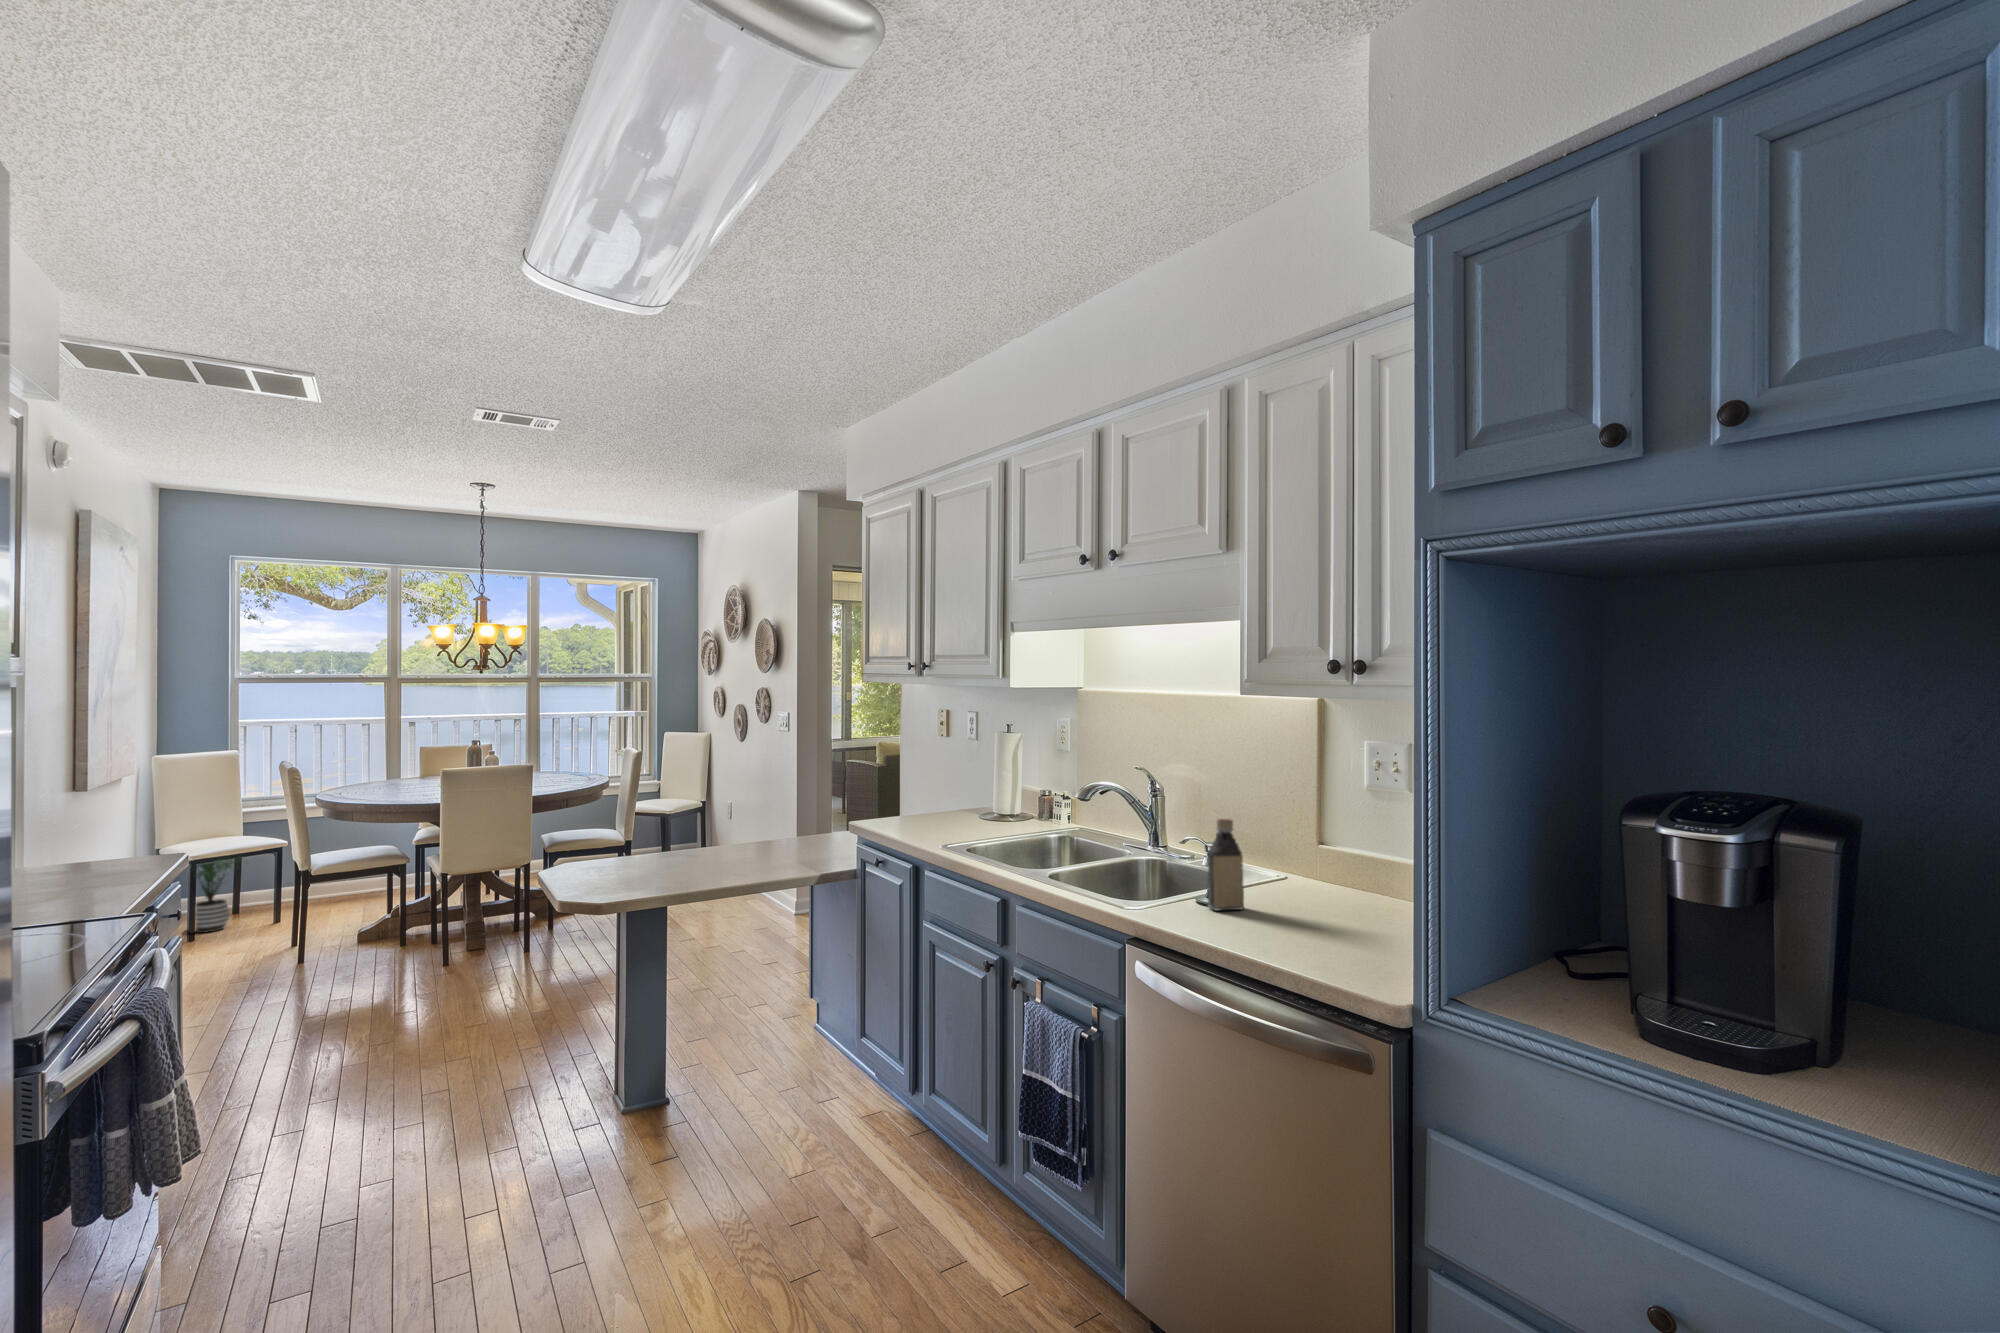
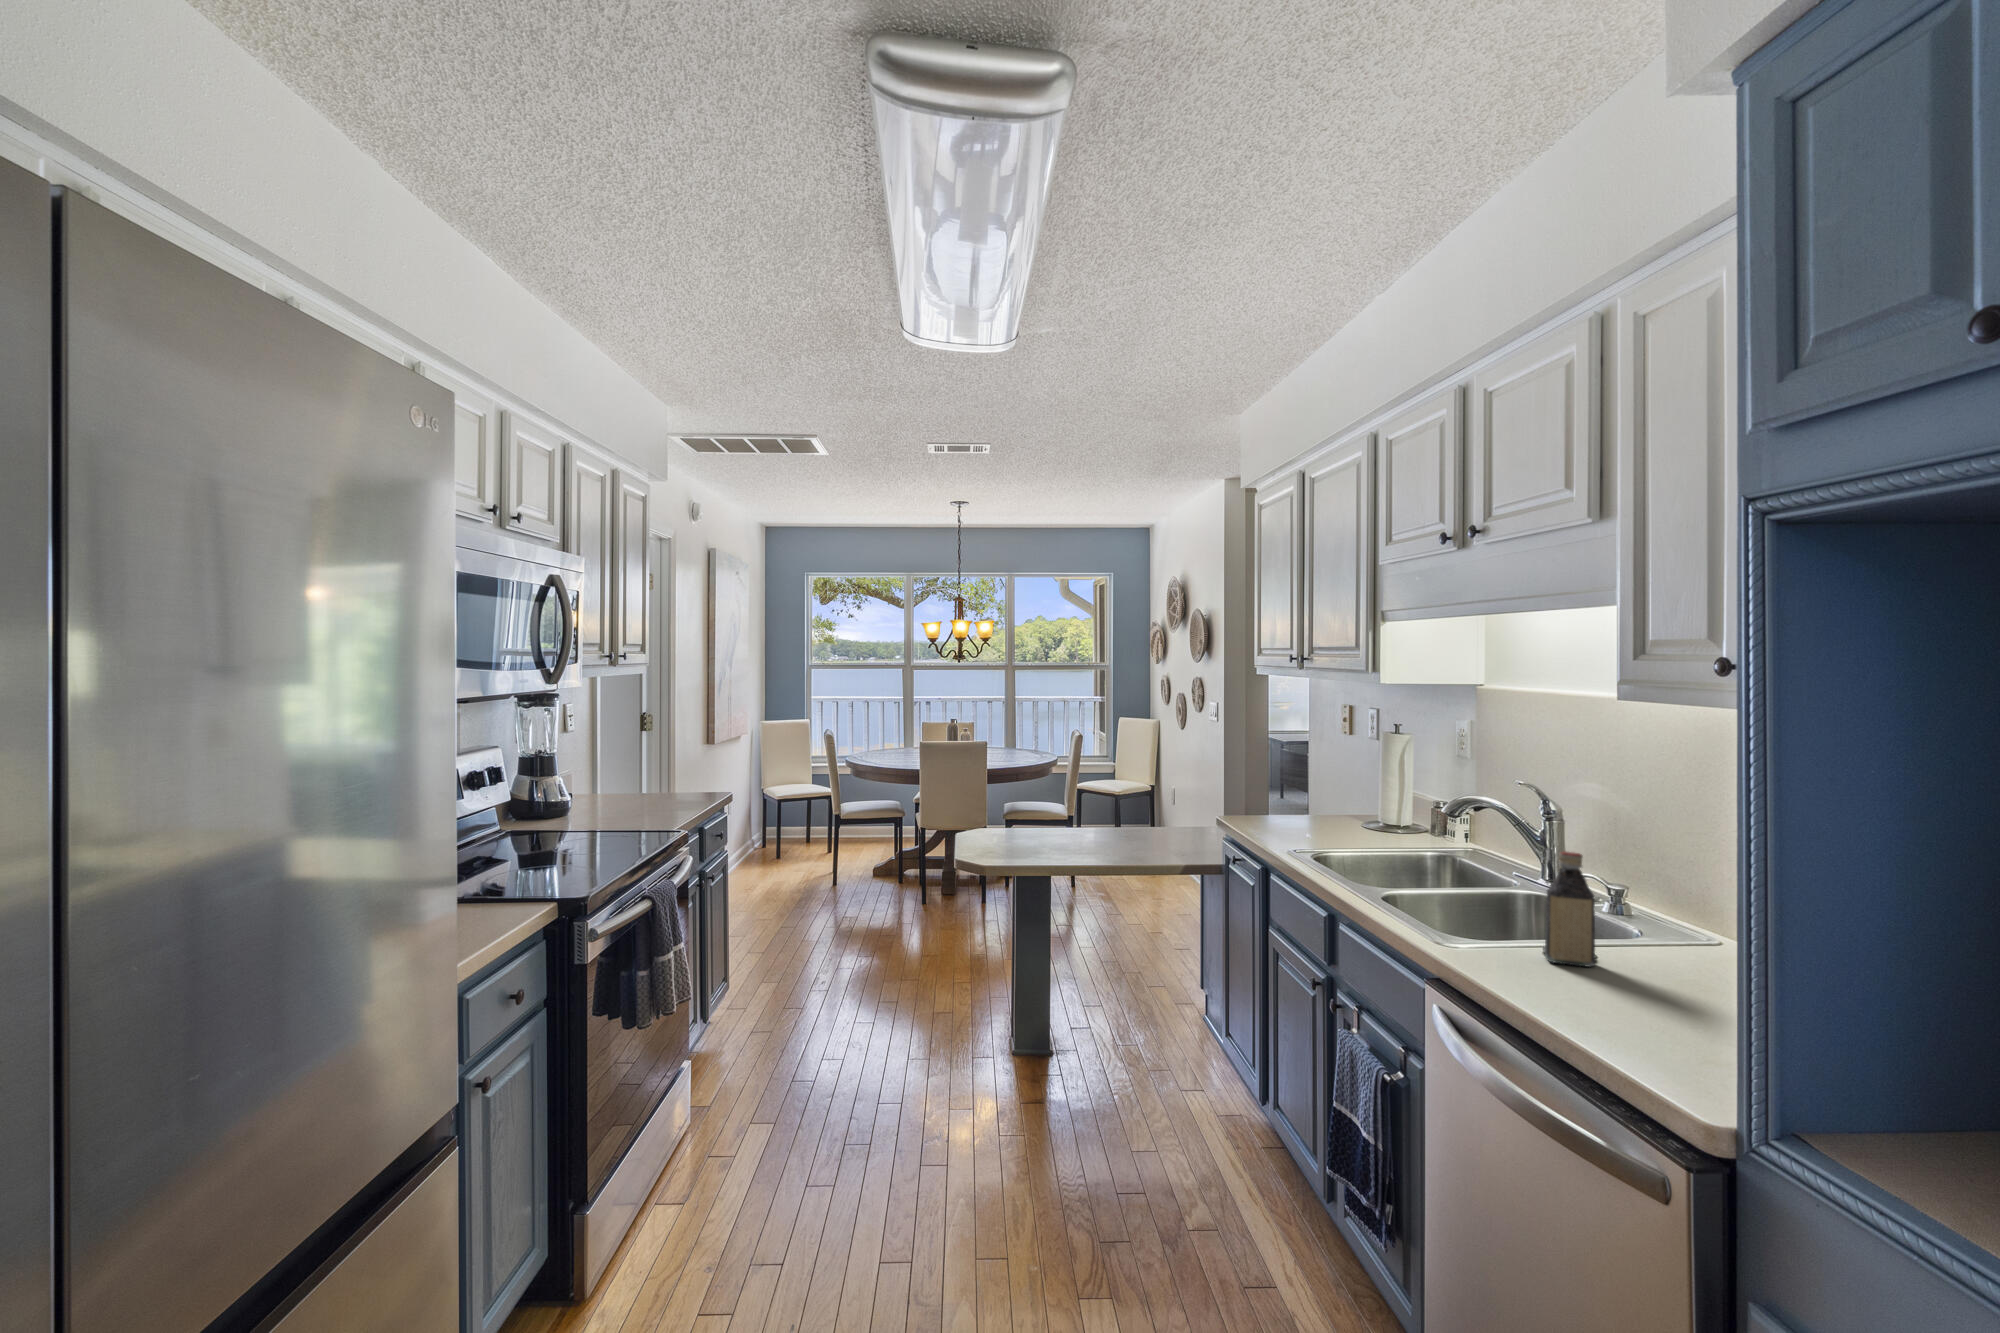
potted plant: present [191,857,248,933] -> none [754,792,802,856]

